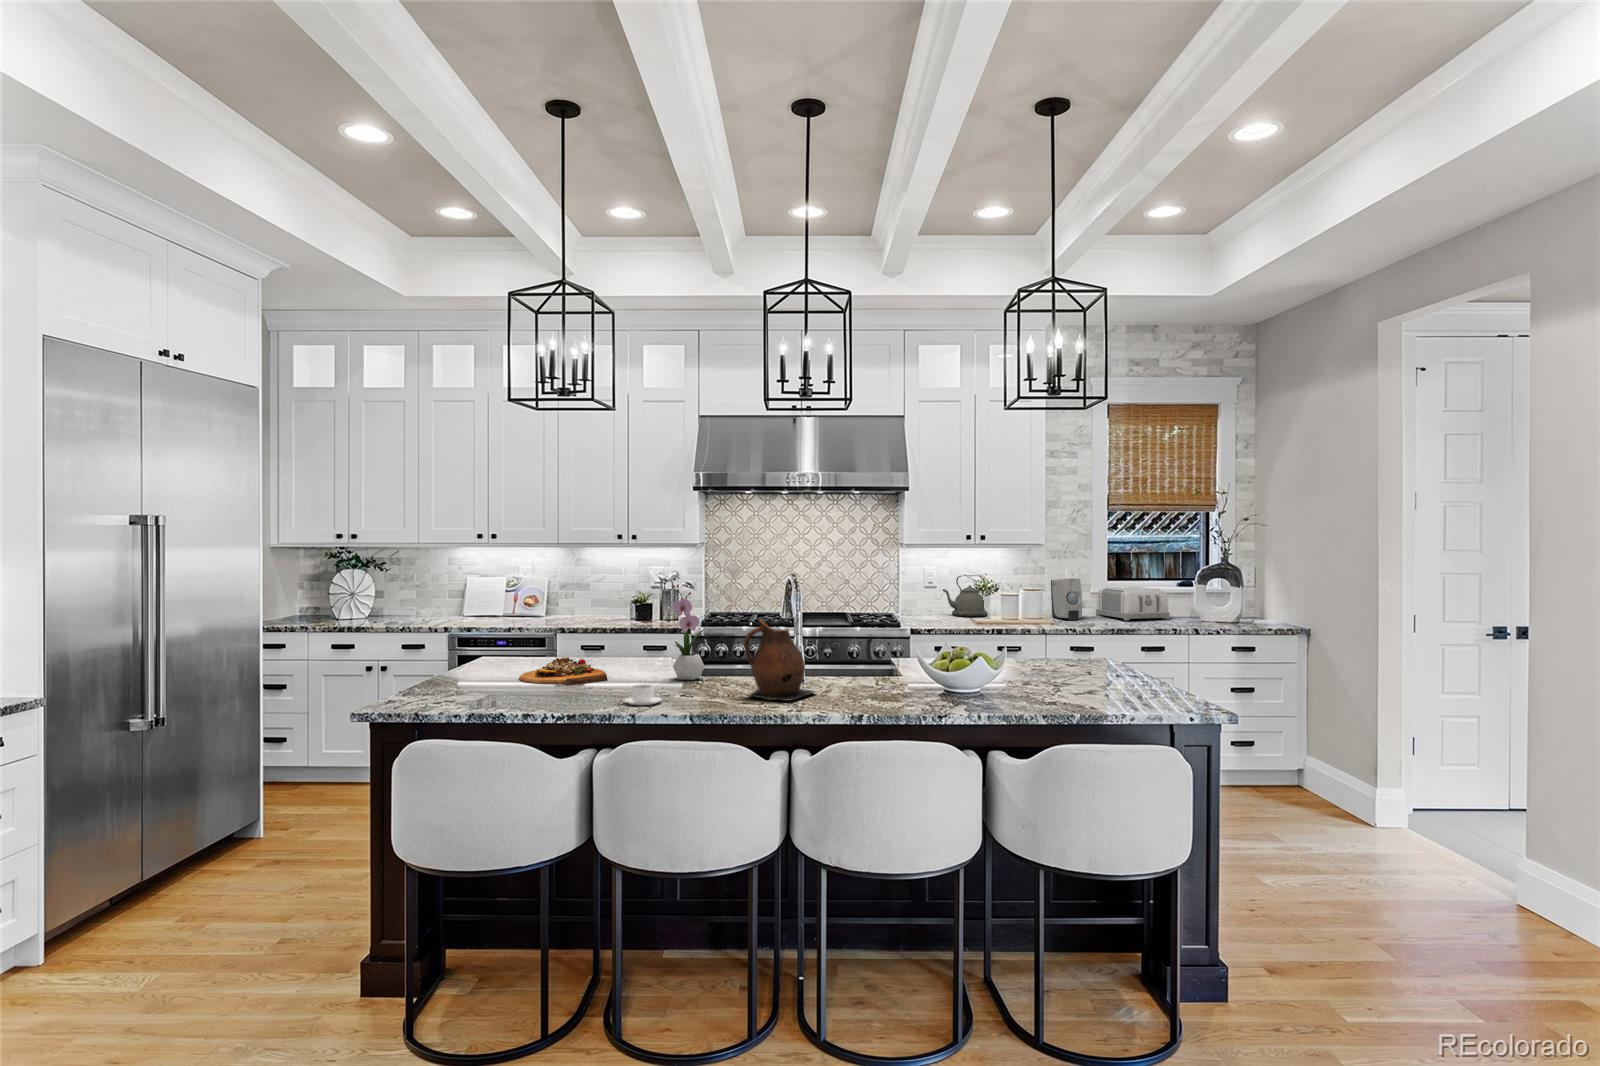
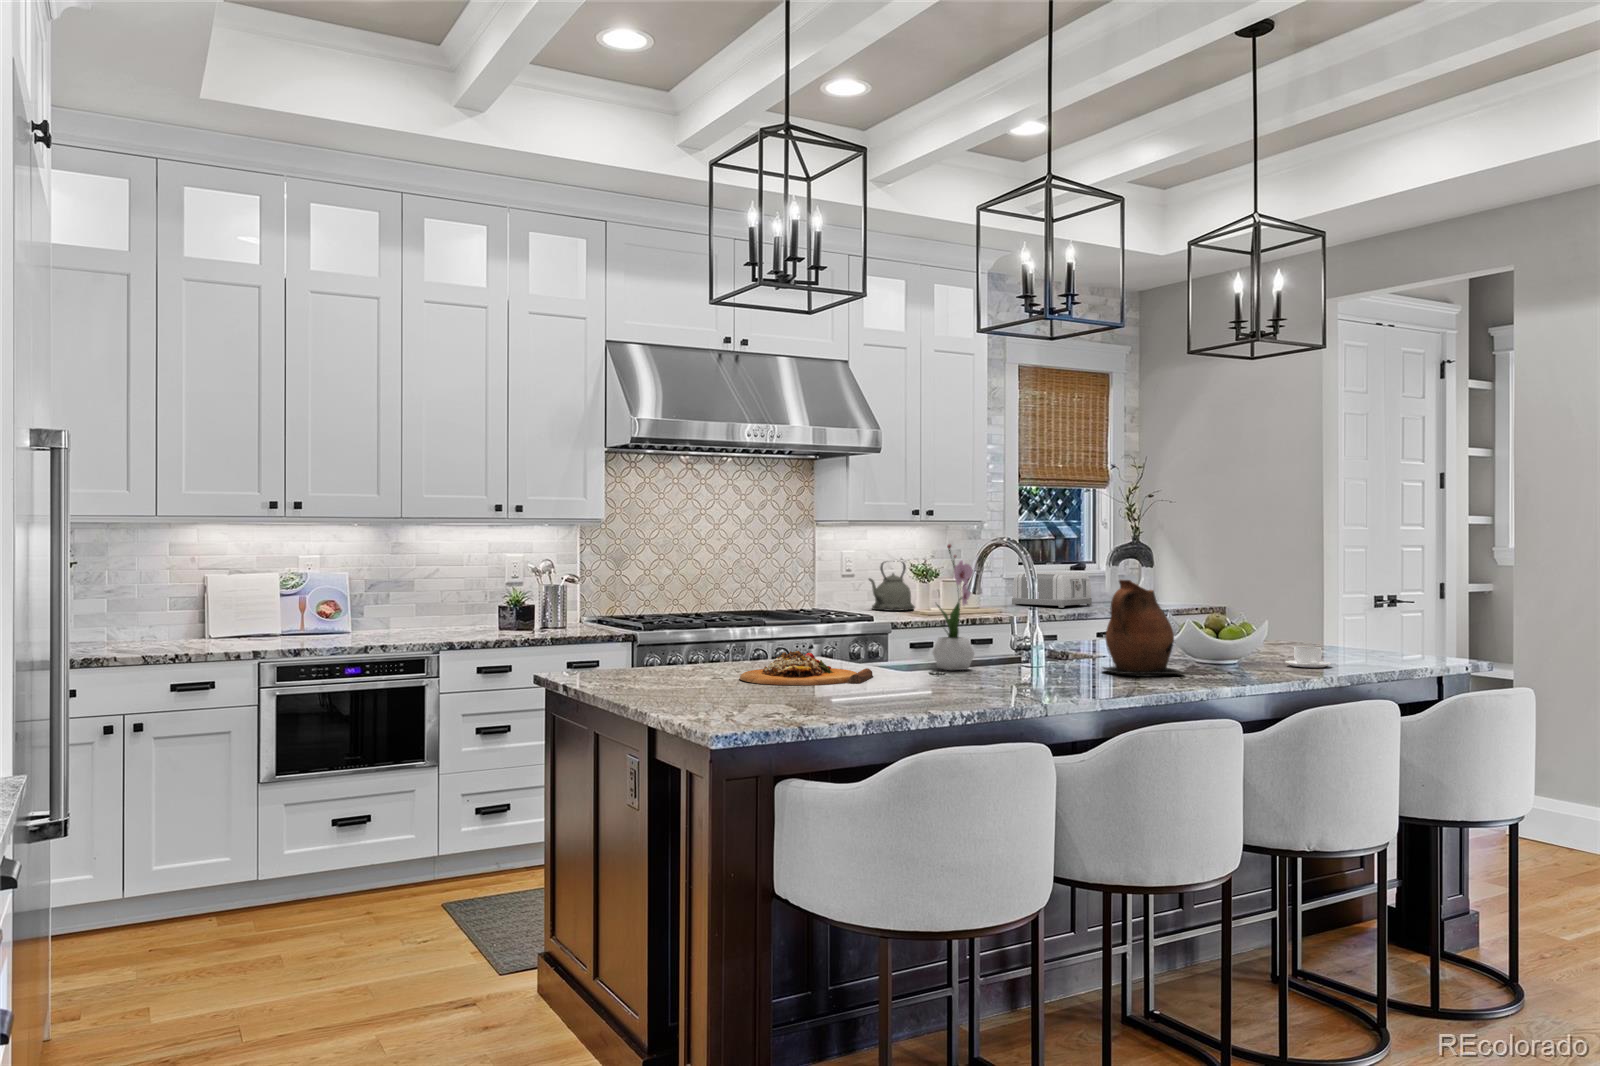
soap dispenser: present [1051,578,1082,620] -> none [979,561,1019,610]
coffee cup: present [624,685,661,705] -> present [1285,646,1331,668]

